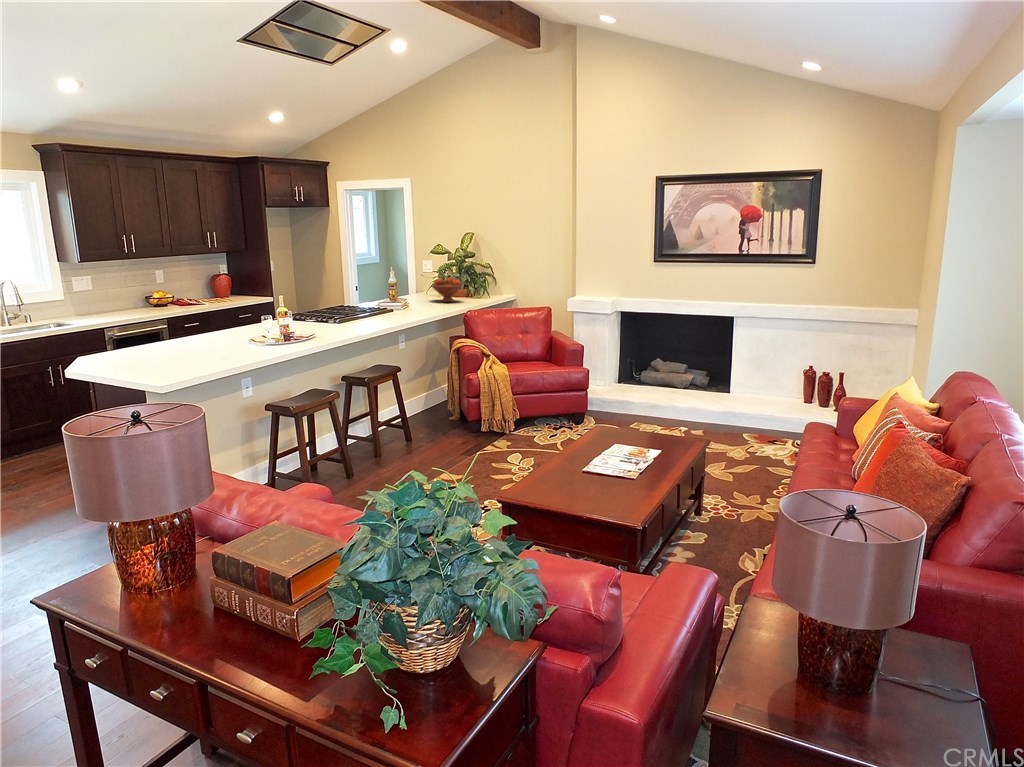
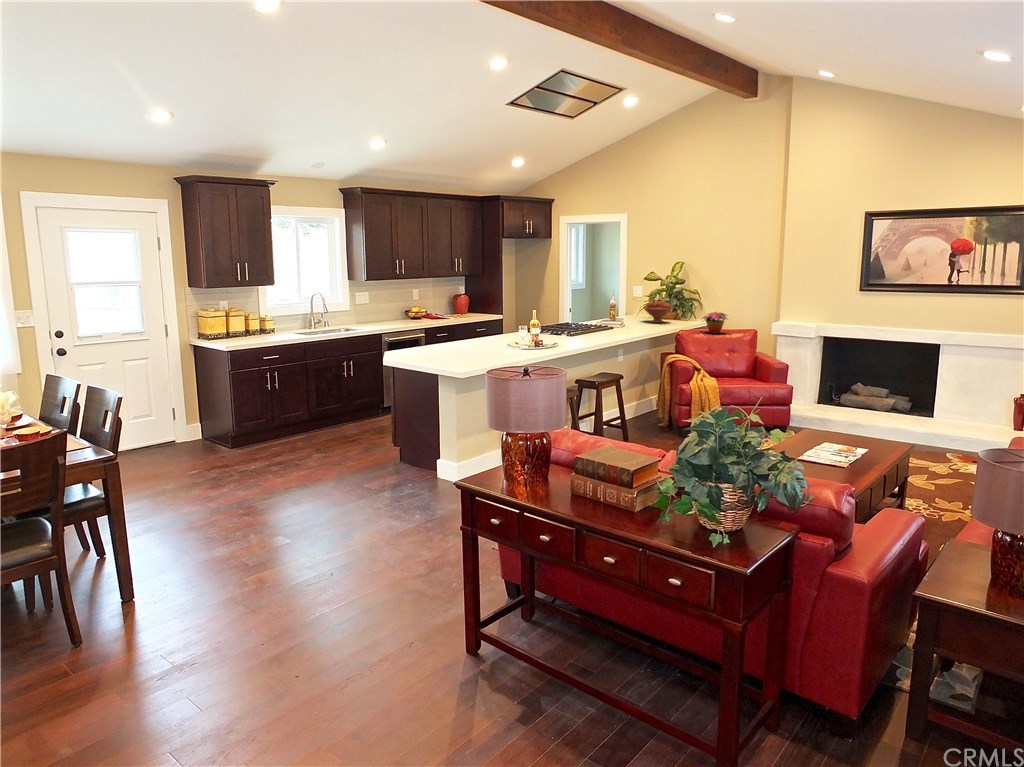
flower arrangement: none [488,287,524,313] -> present [702,312,726,333]

